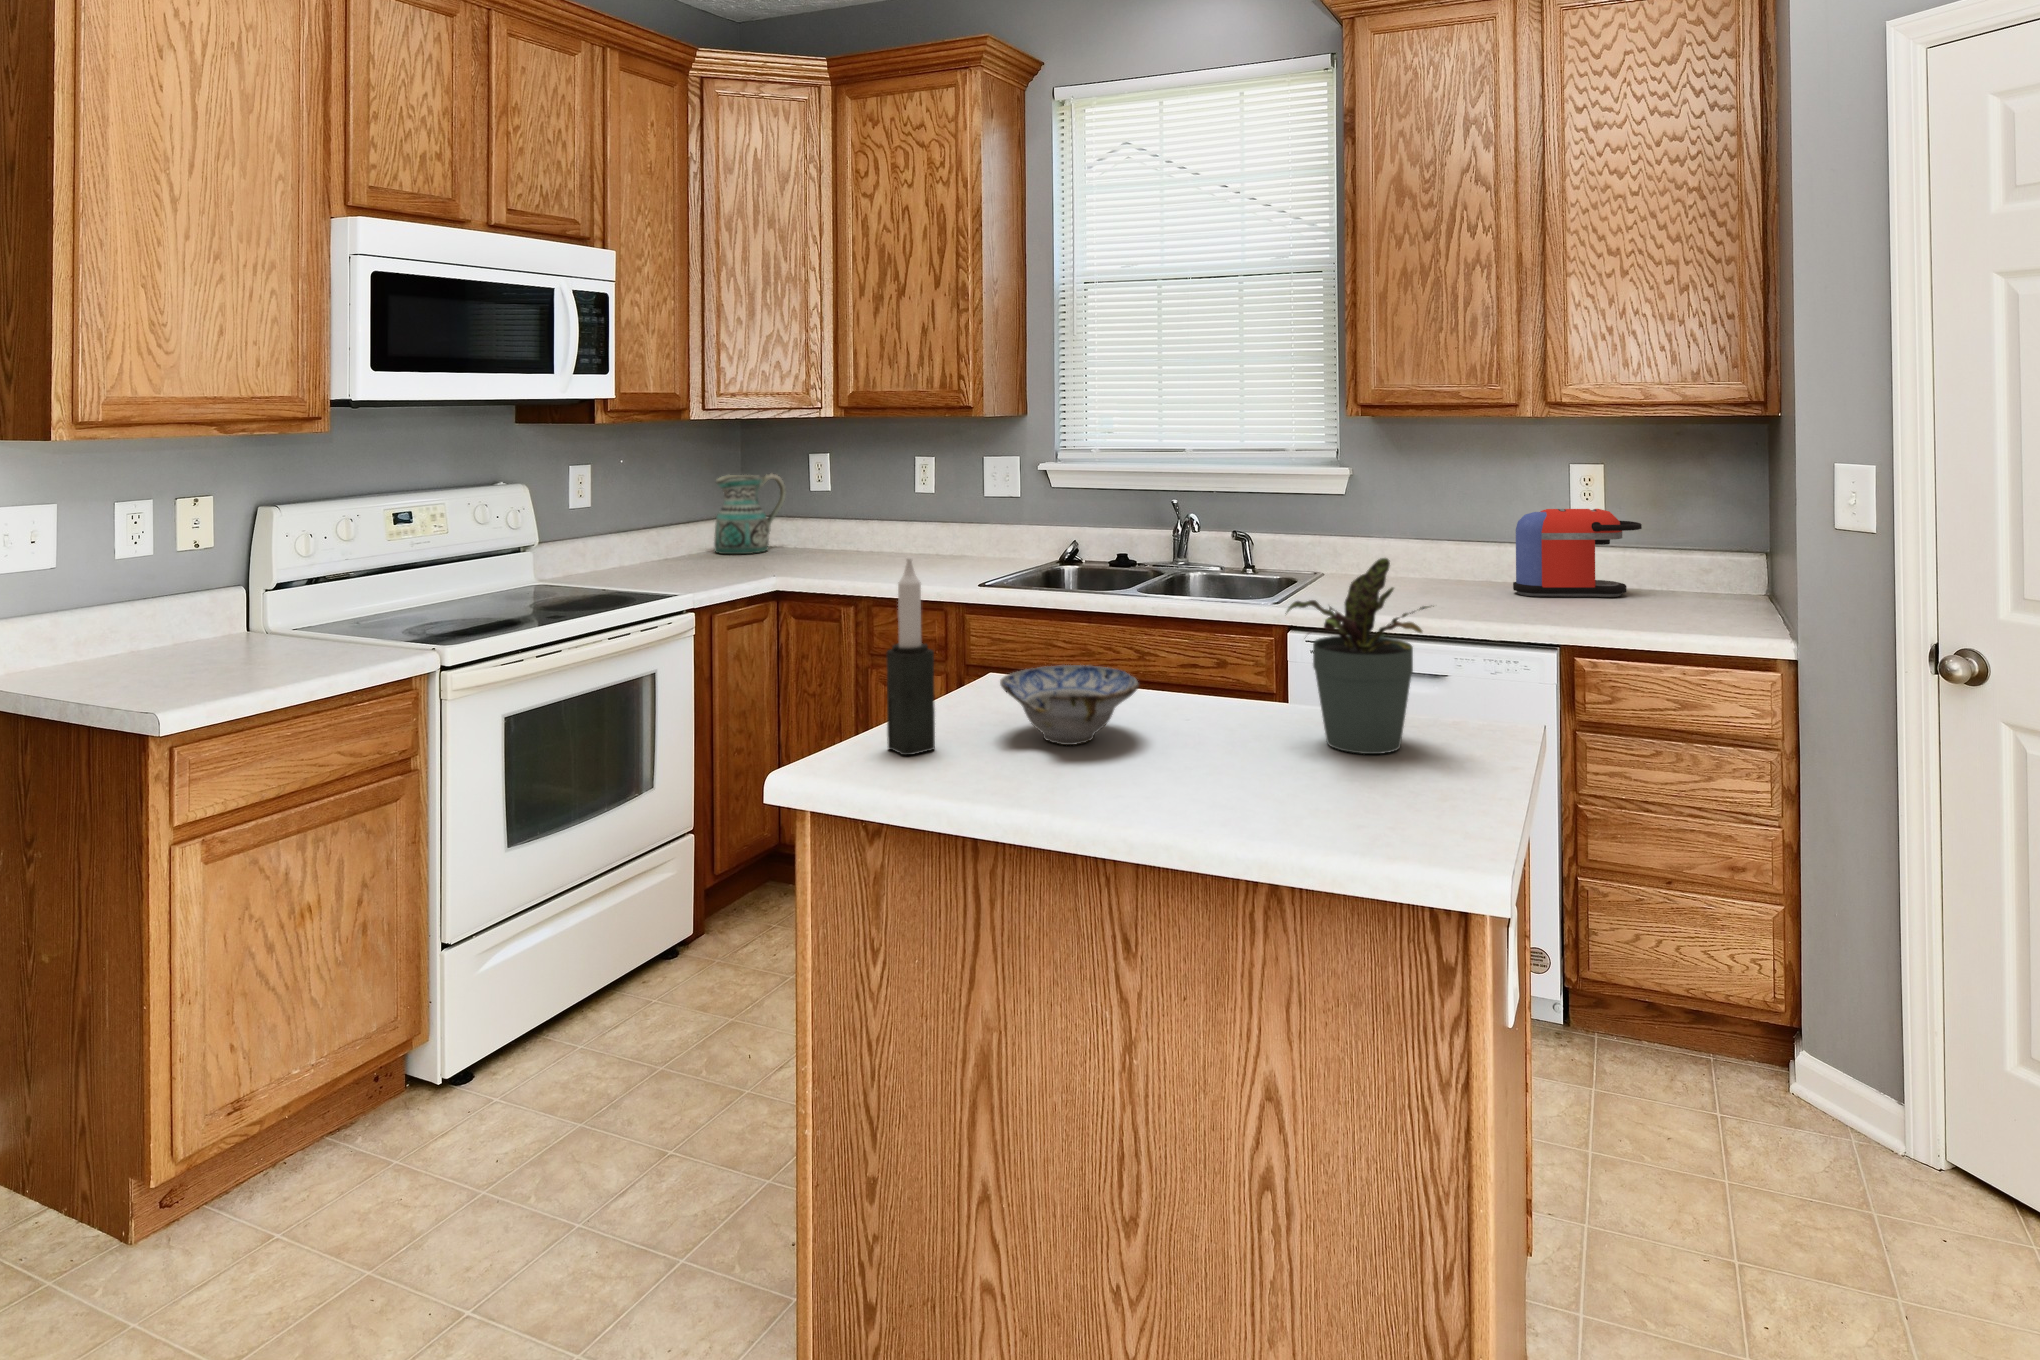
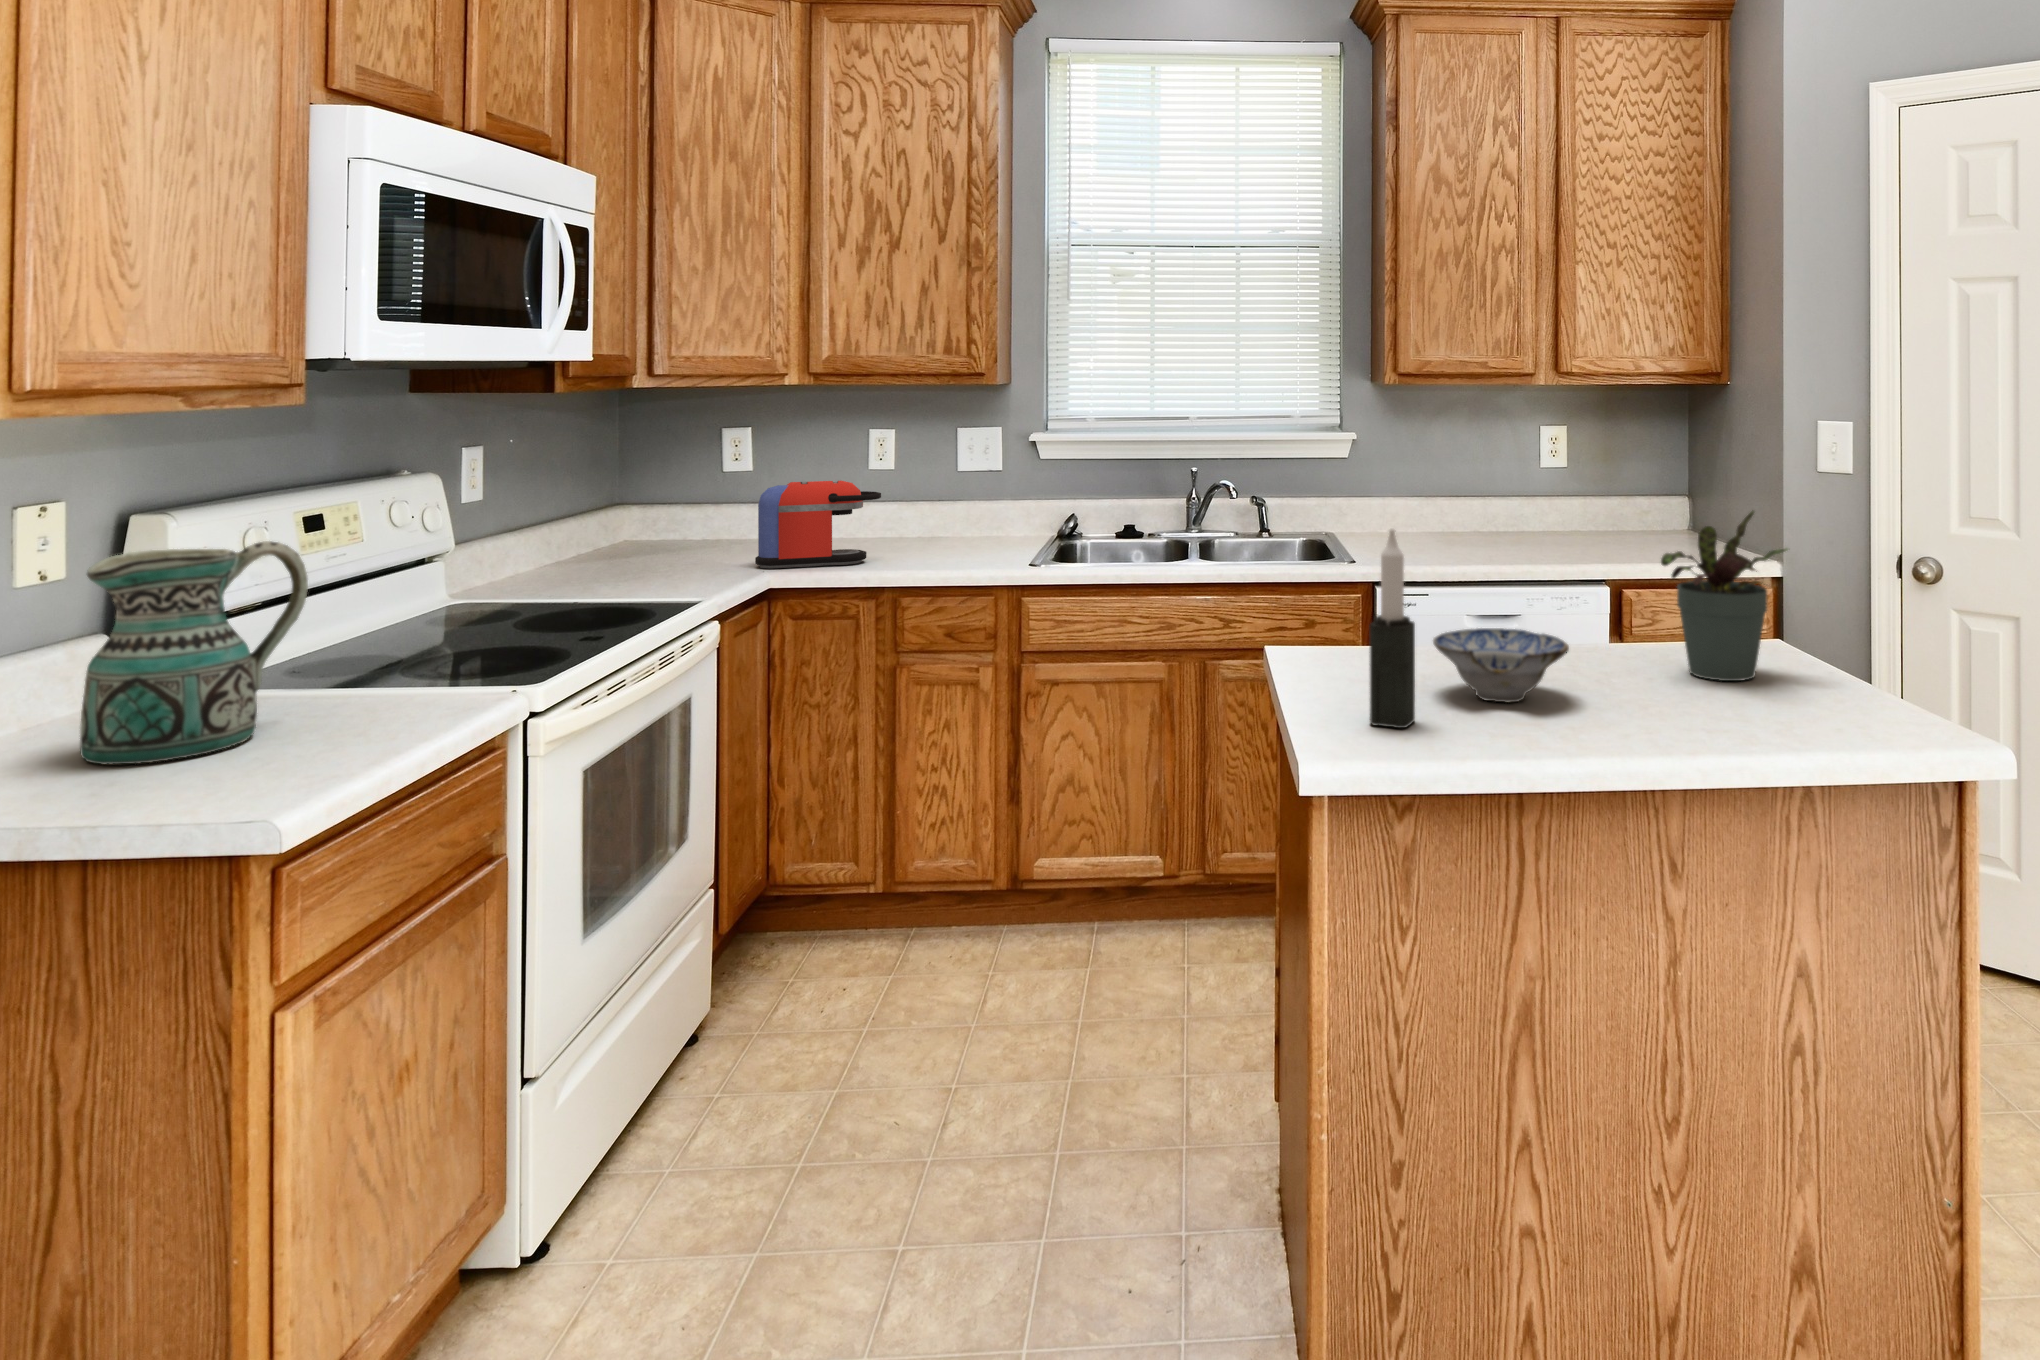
ceramic pitcher: present [714,473,786,554] -> present [80,541,308,764]
coffee maker: present [1513,509,1642,597] -> present [755,481,881,568]

